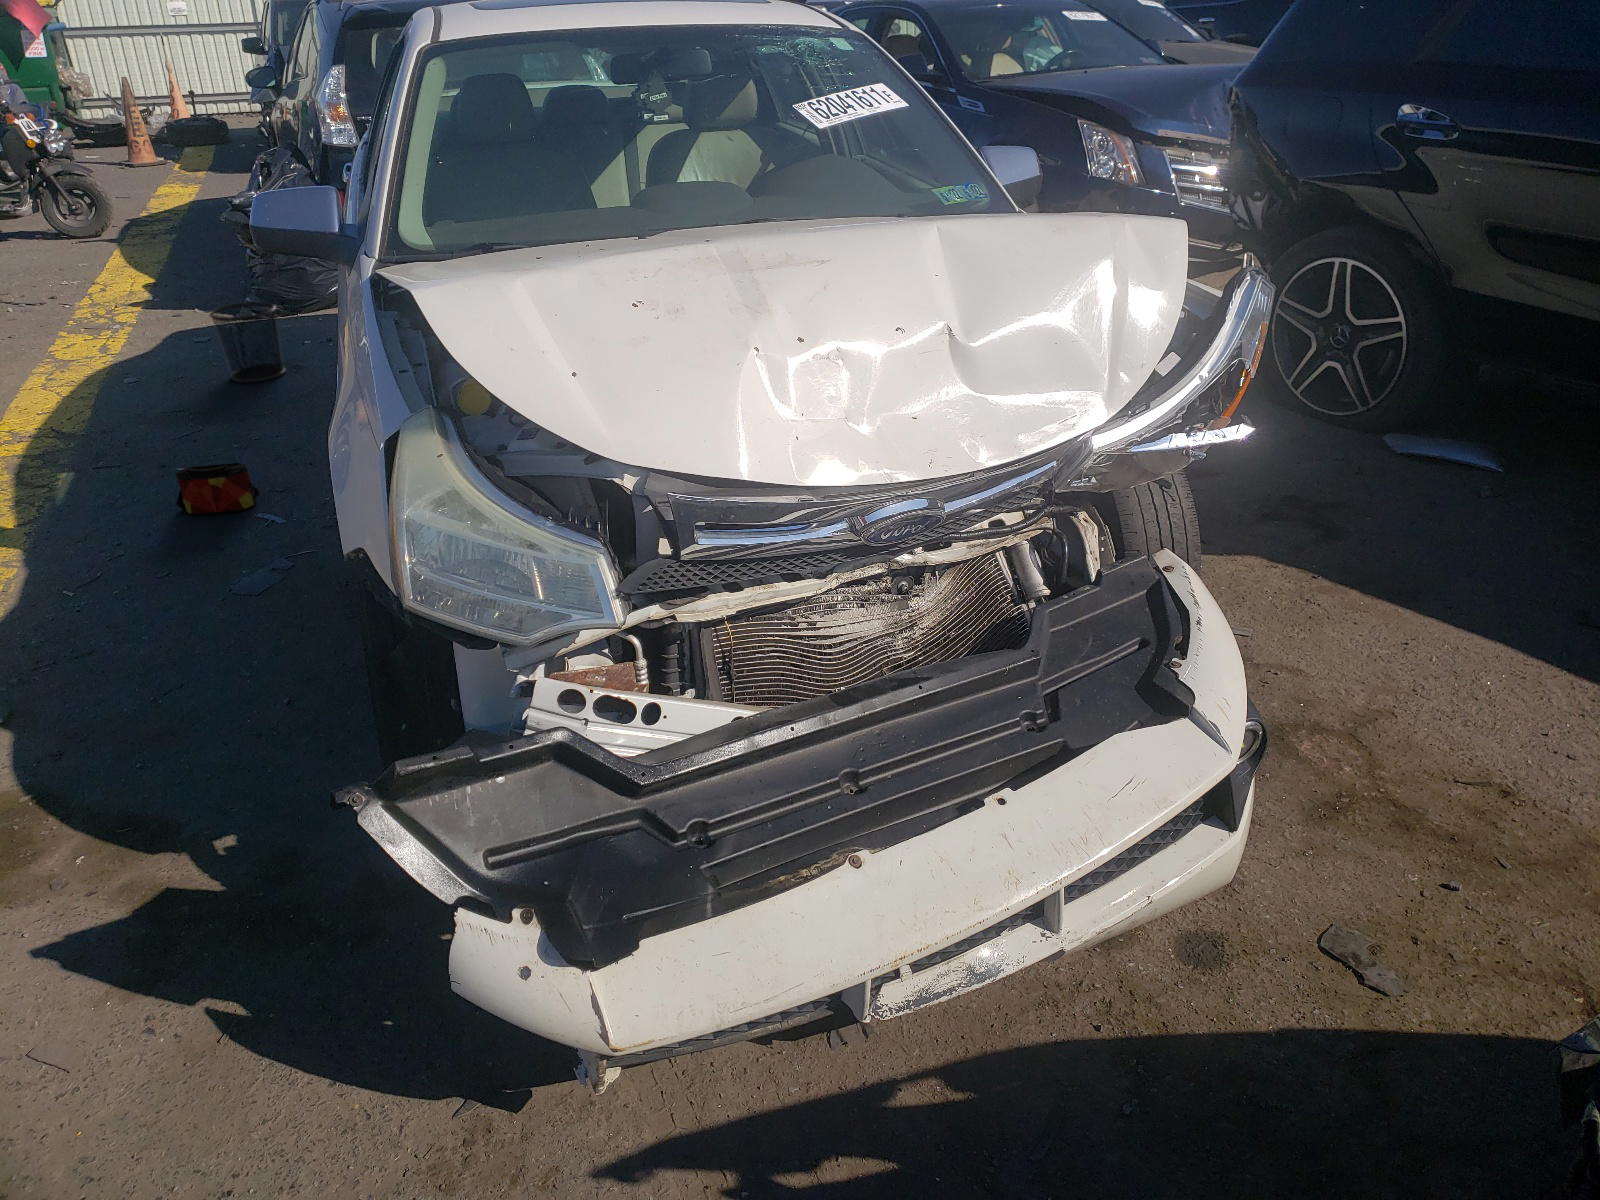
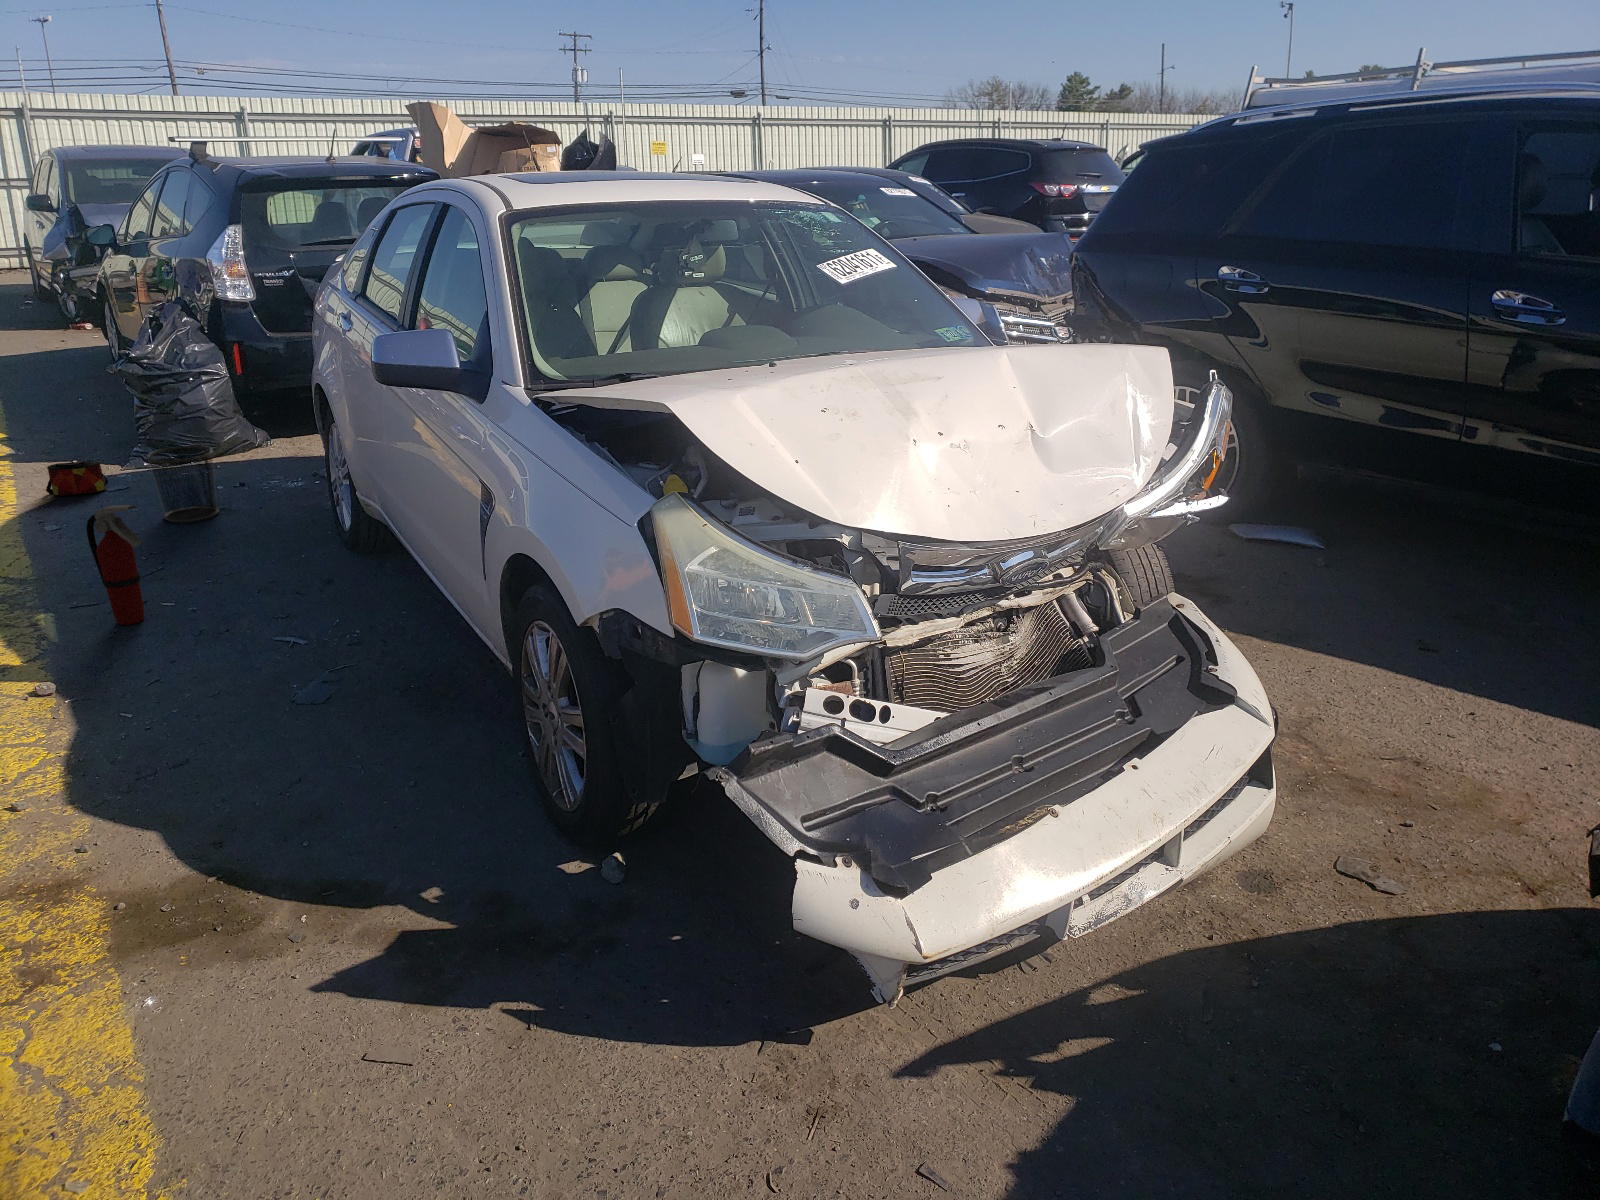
fire extinguisher: none [96,369,159,492] -> present [87,505,144,625]
bag: present [176,463,260,516] -> present [46,460,108,496]

